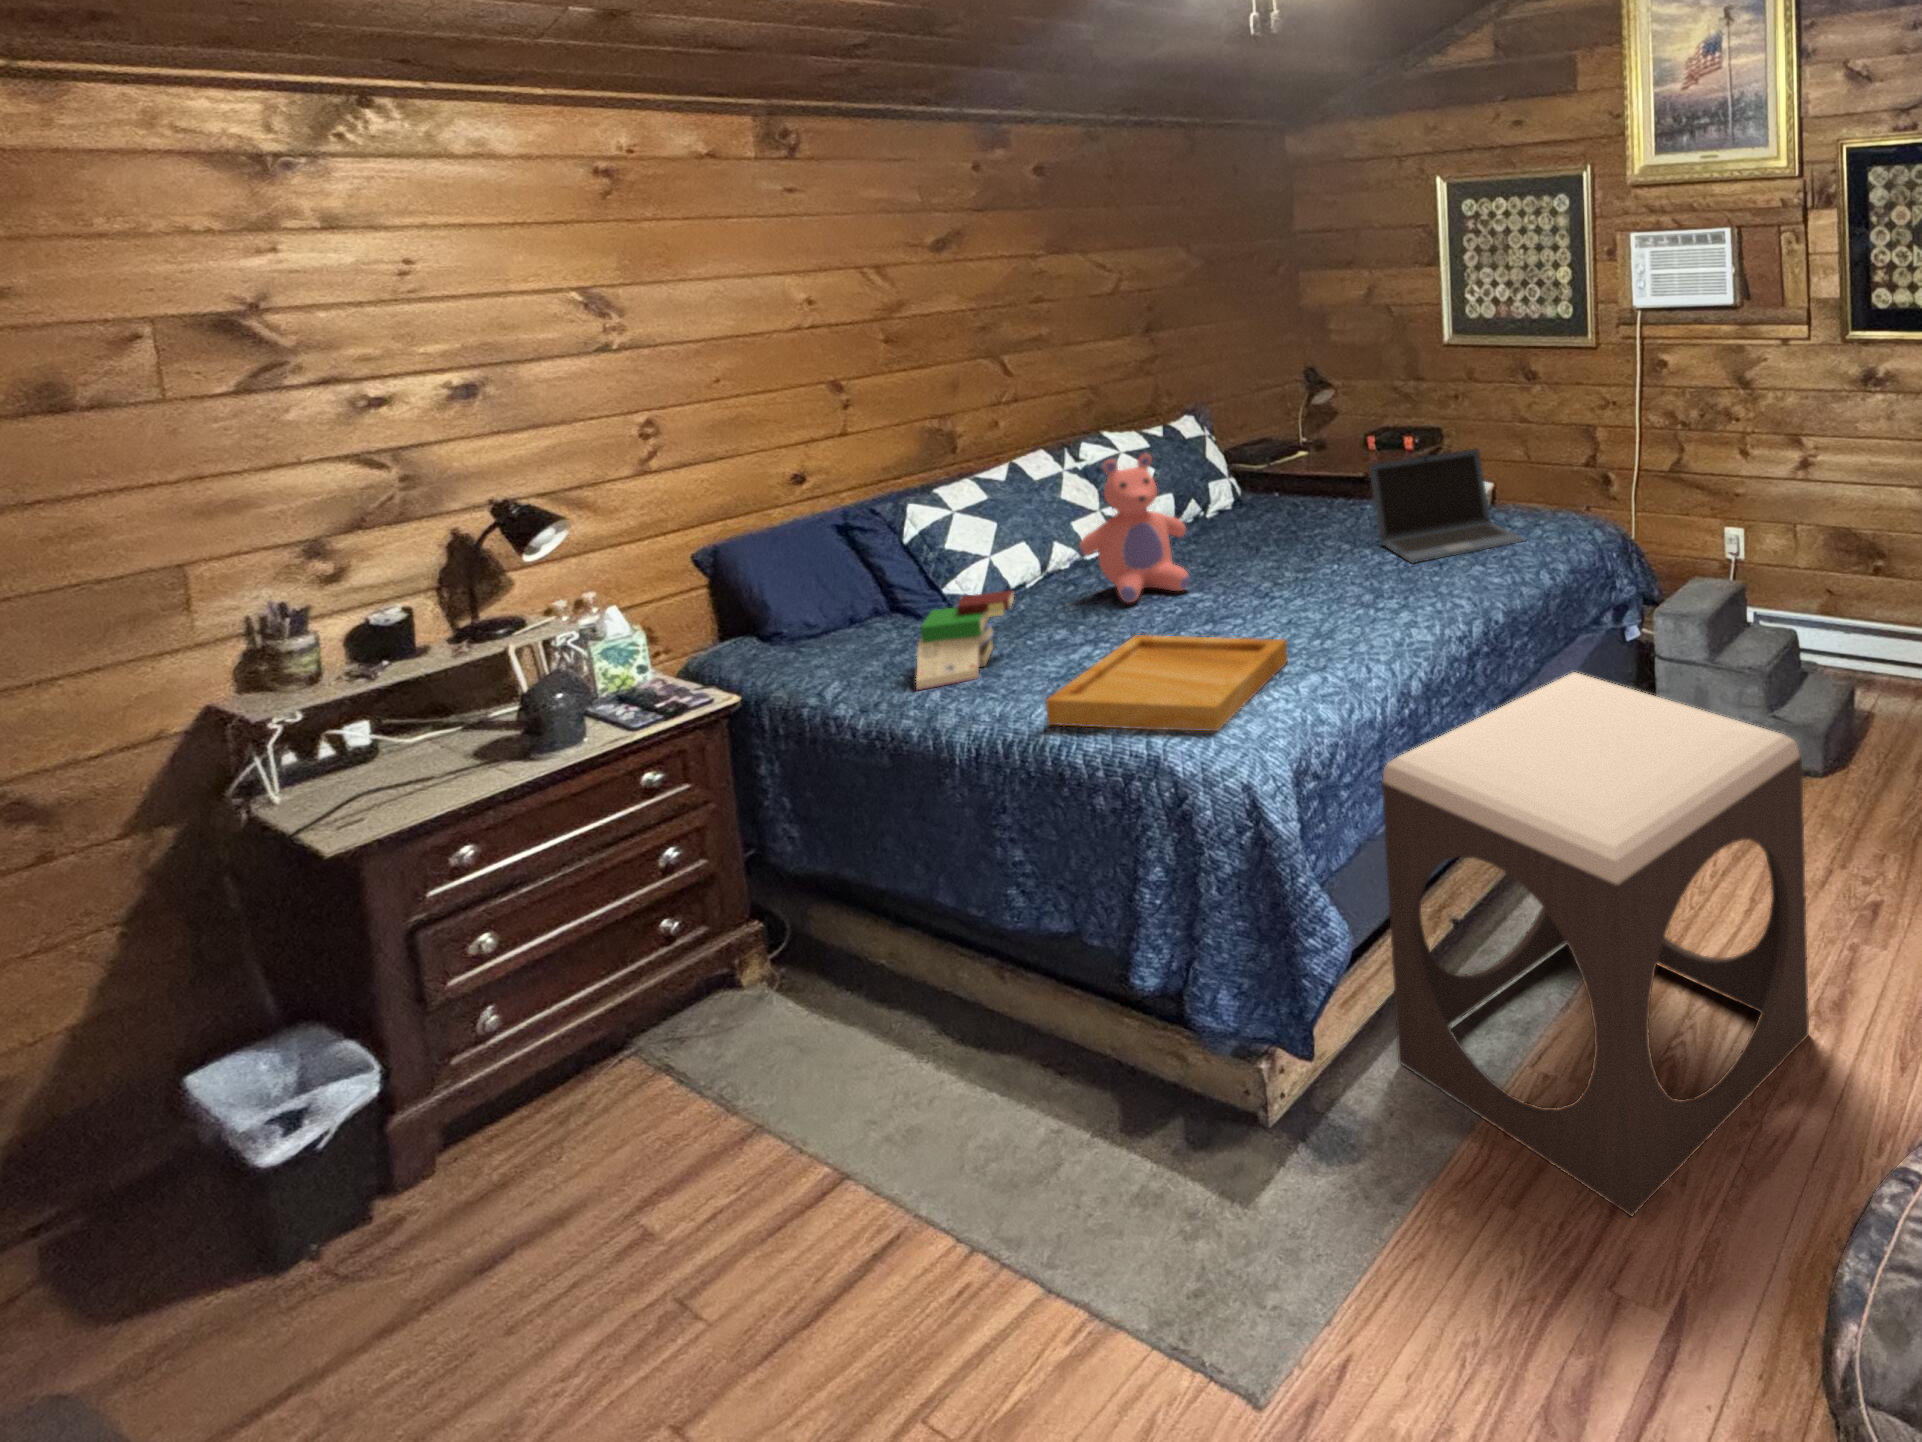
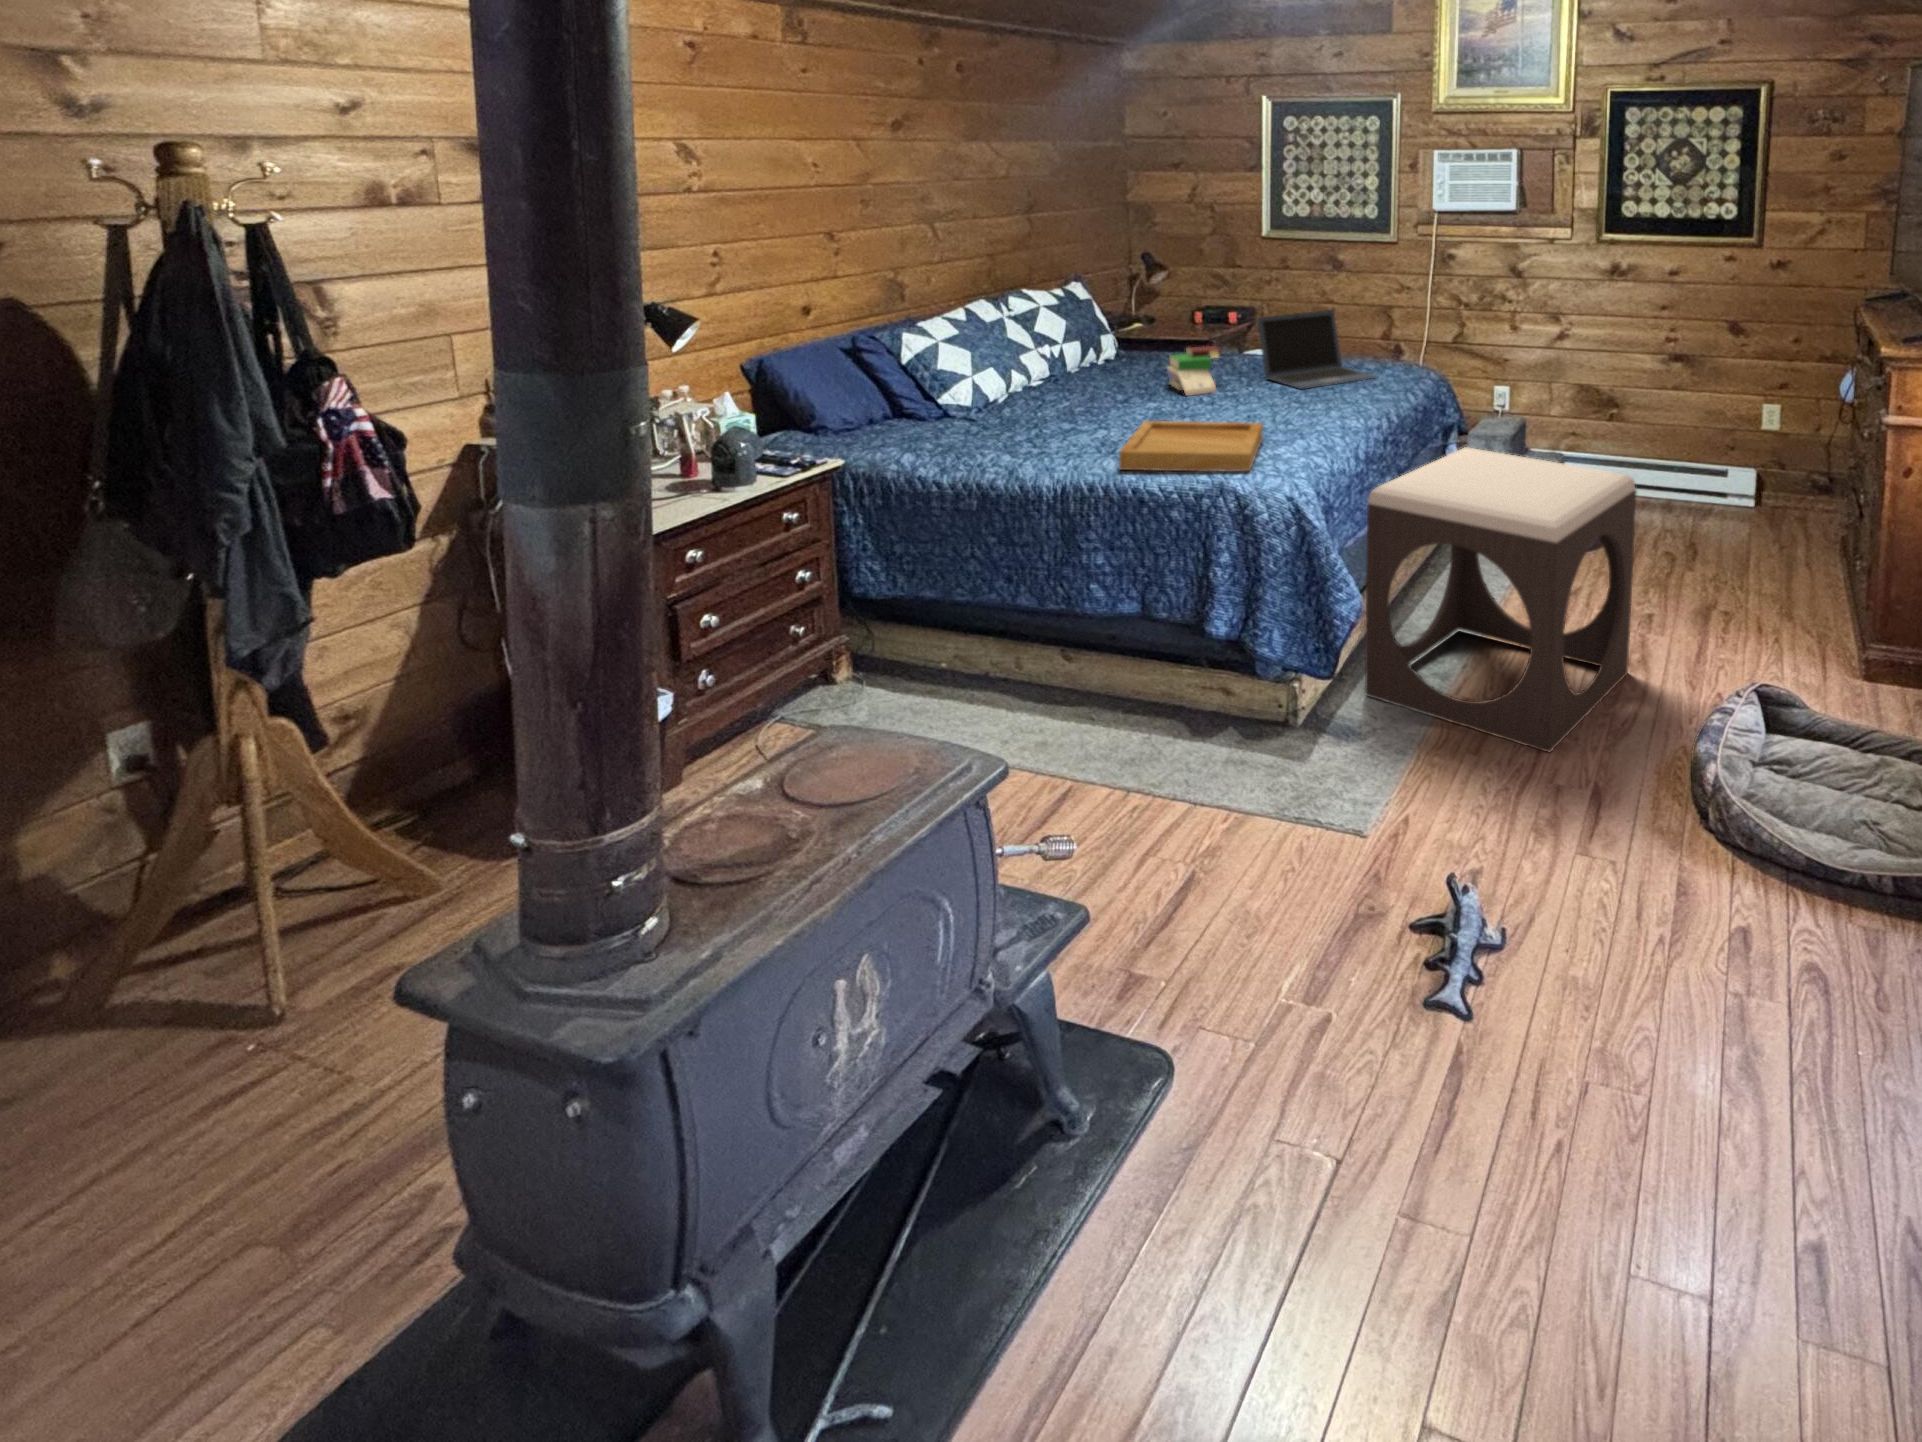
teddy bear: present [1078,454,1190,603] -> none [1053,299,1140,410]
book: present [916,591,1014,690] -> present [1167,346,1221,396]

